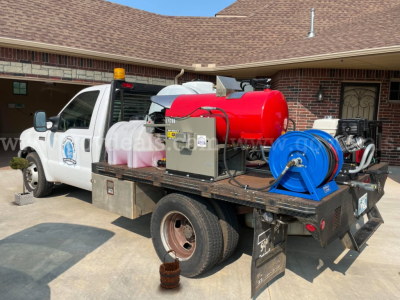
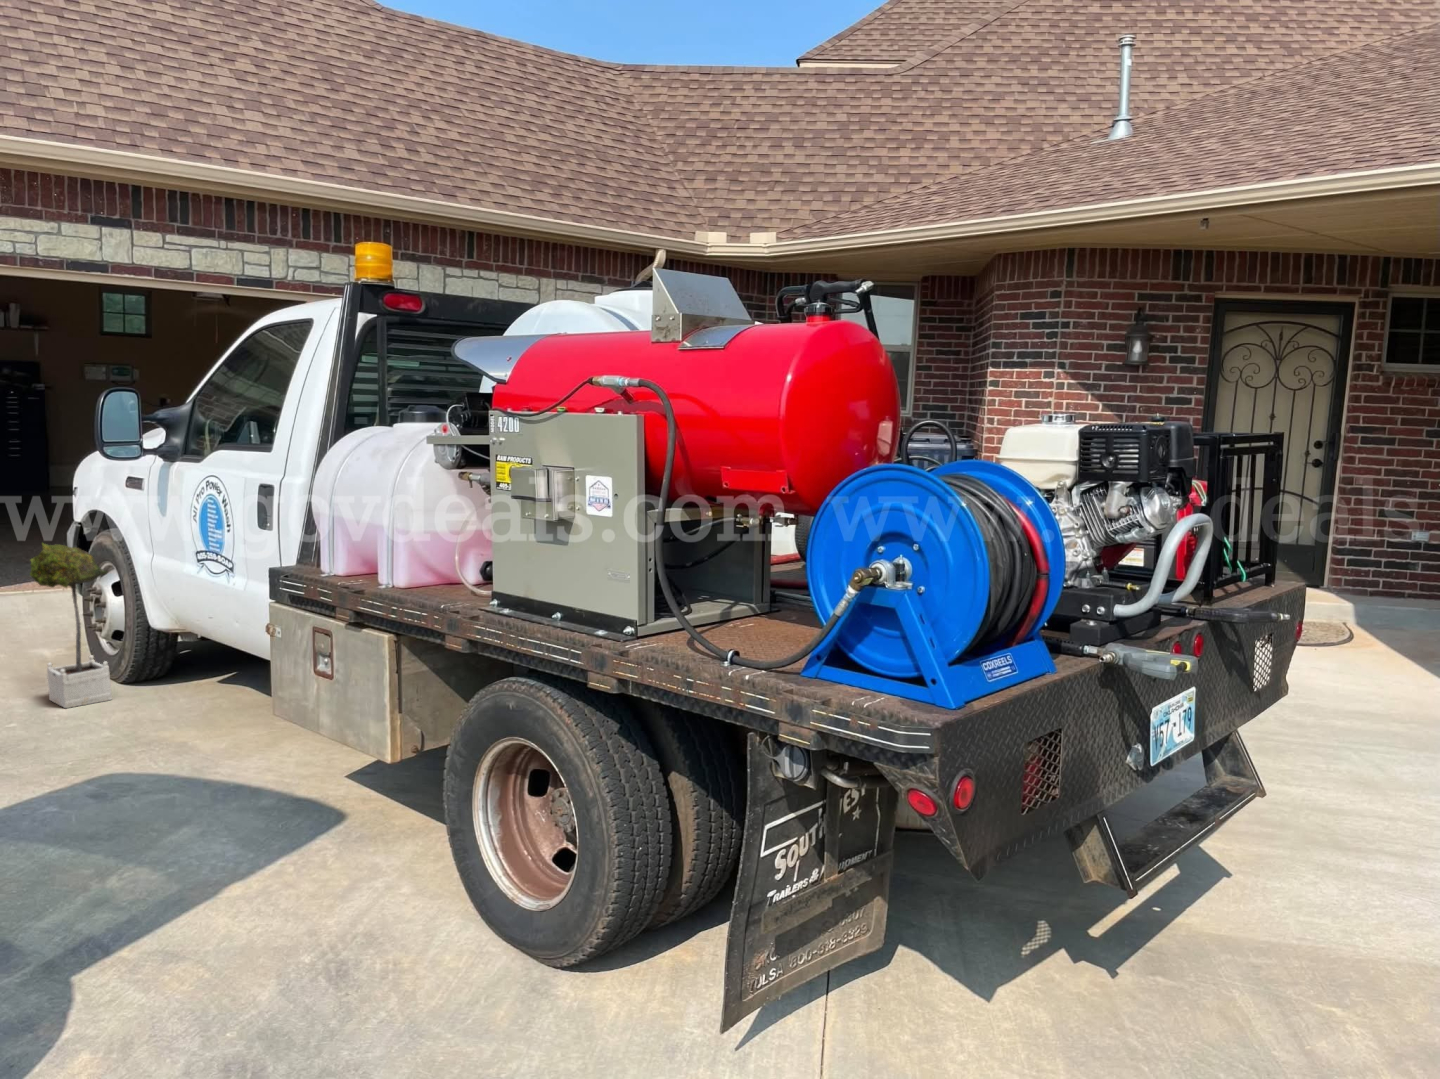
wooden bucket: present [159,249,181,288] -> none [447,869,523,1004]

